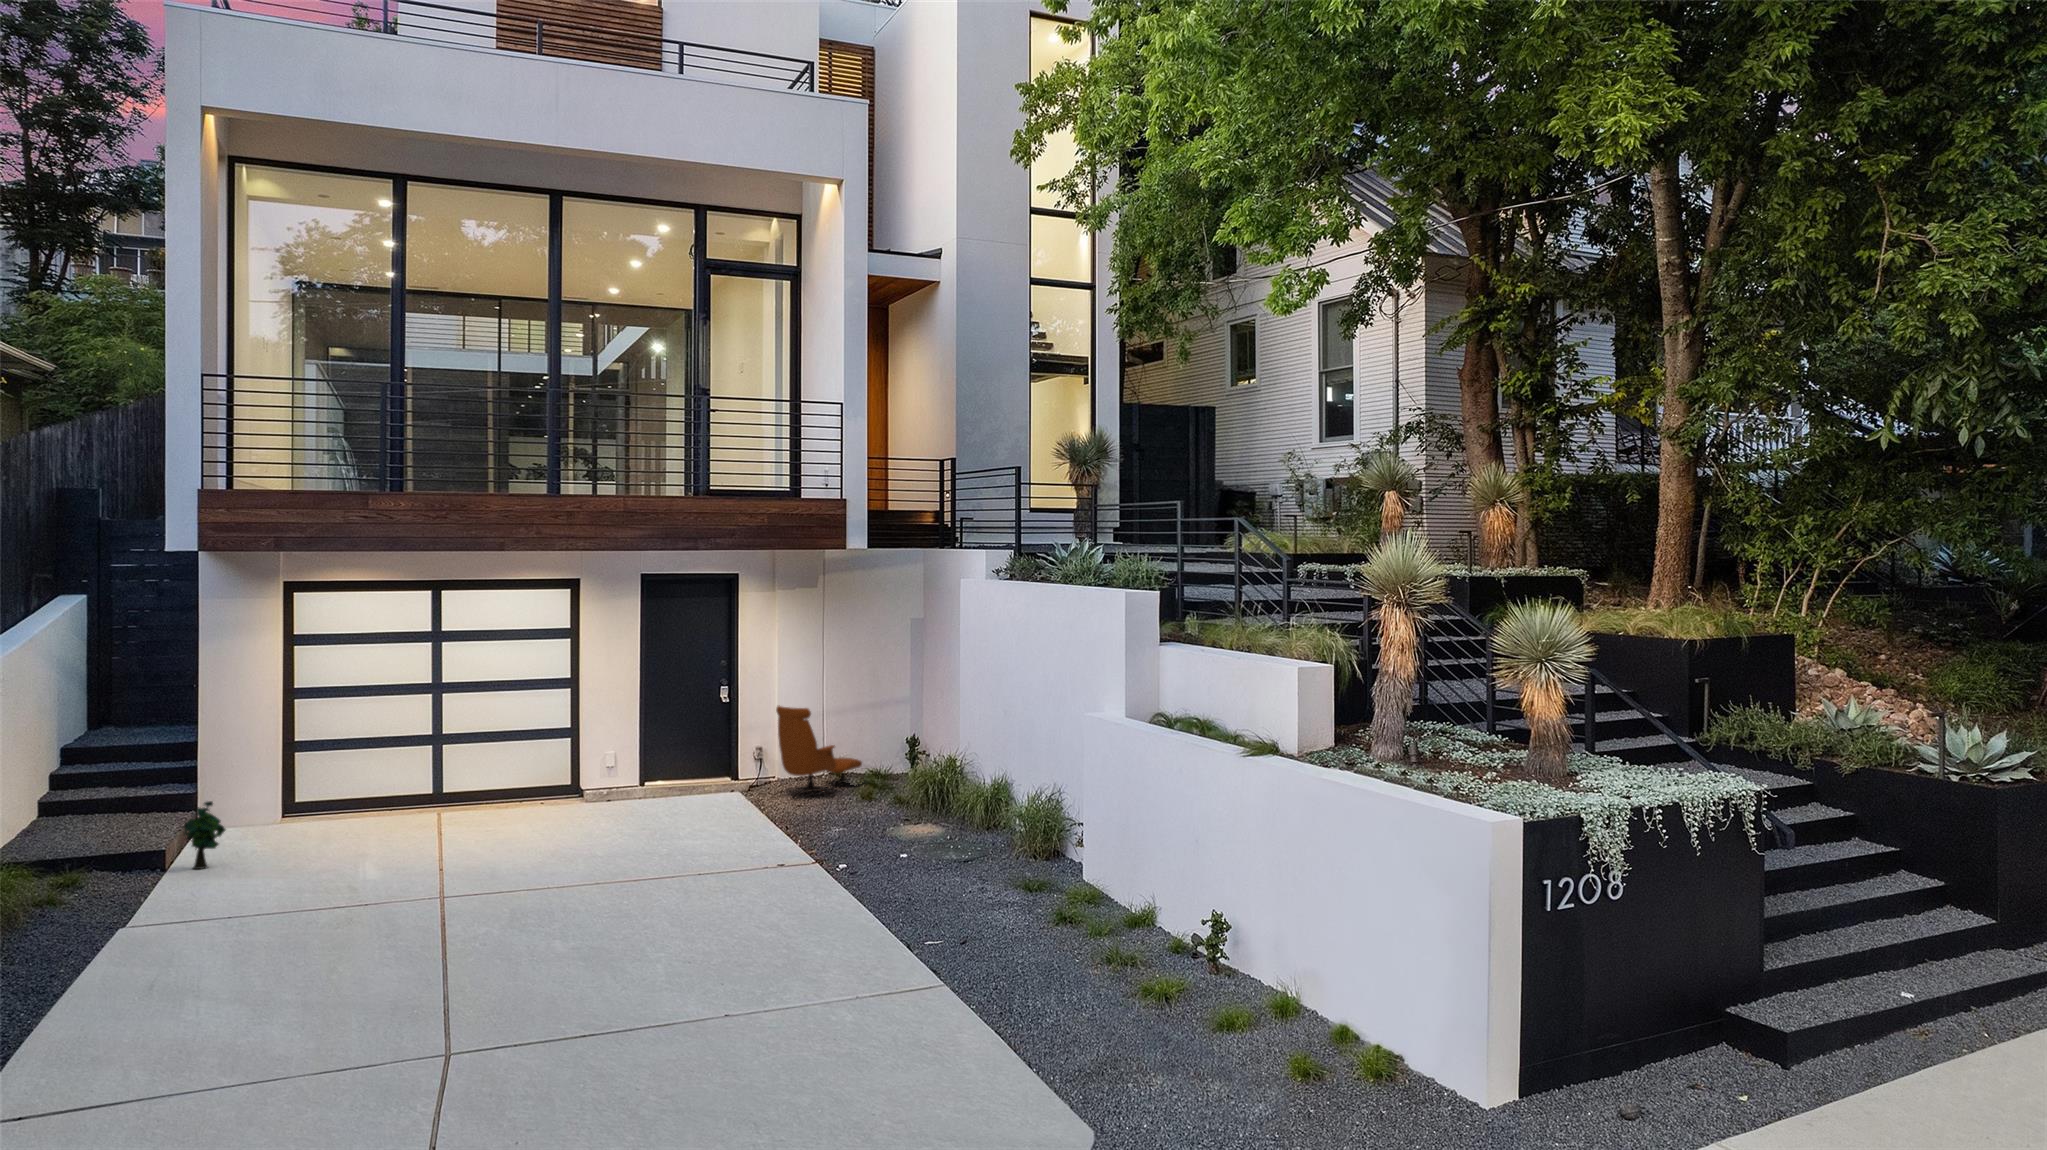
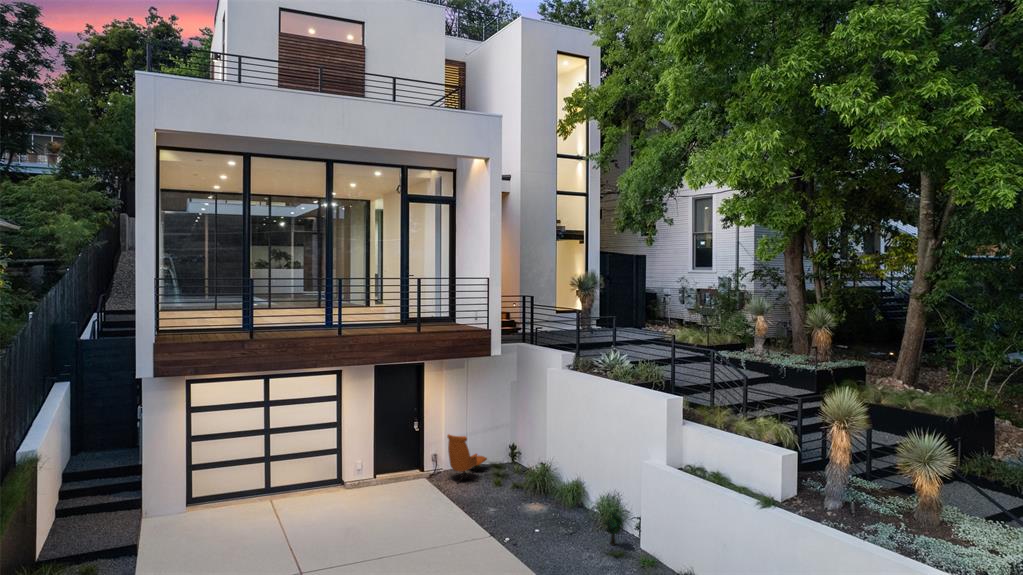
decorative plant: present [182,801,226,869] -> present [605,509,623,545]

